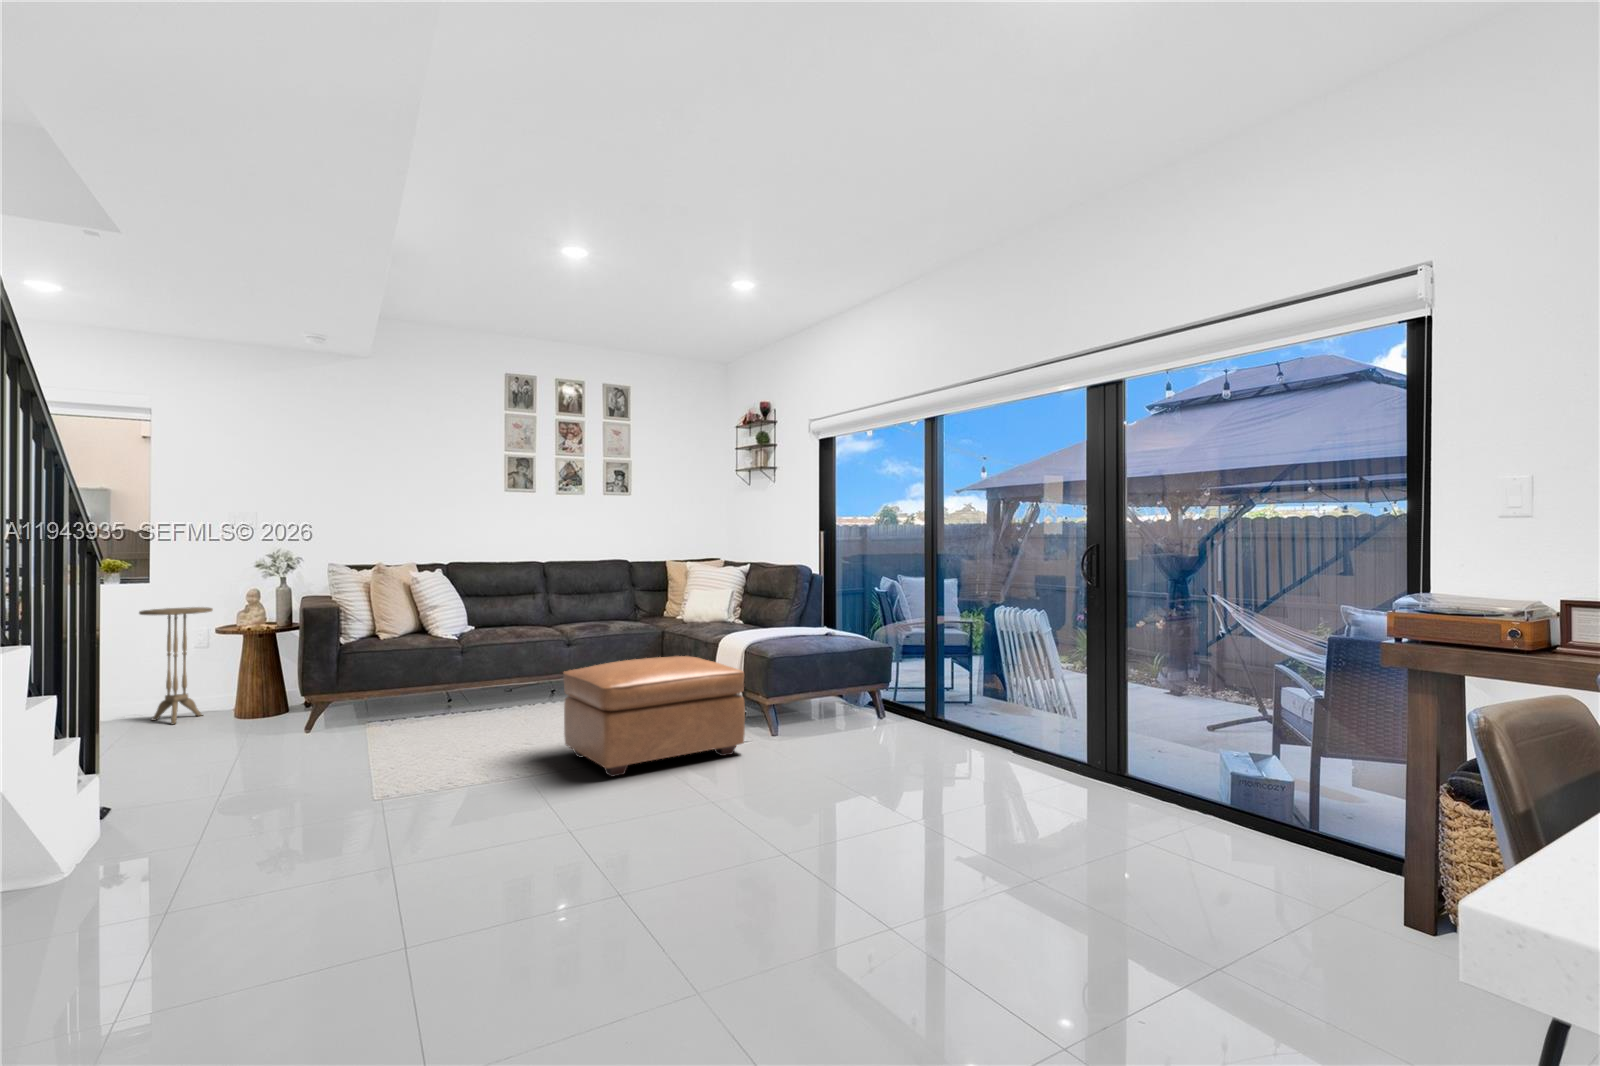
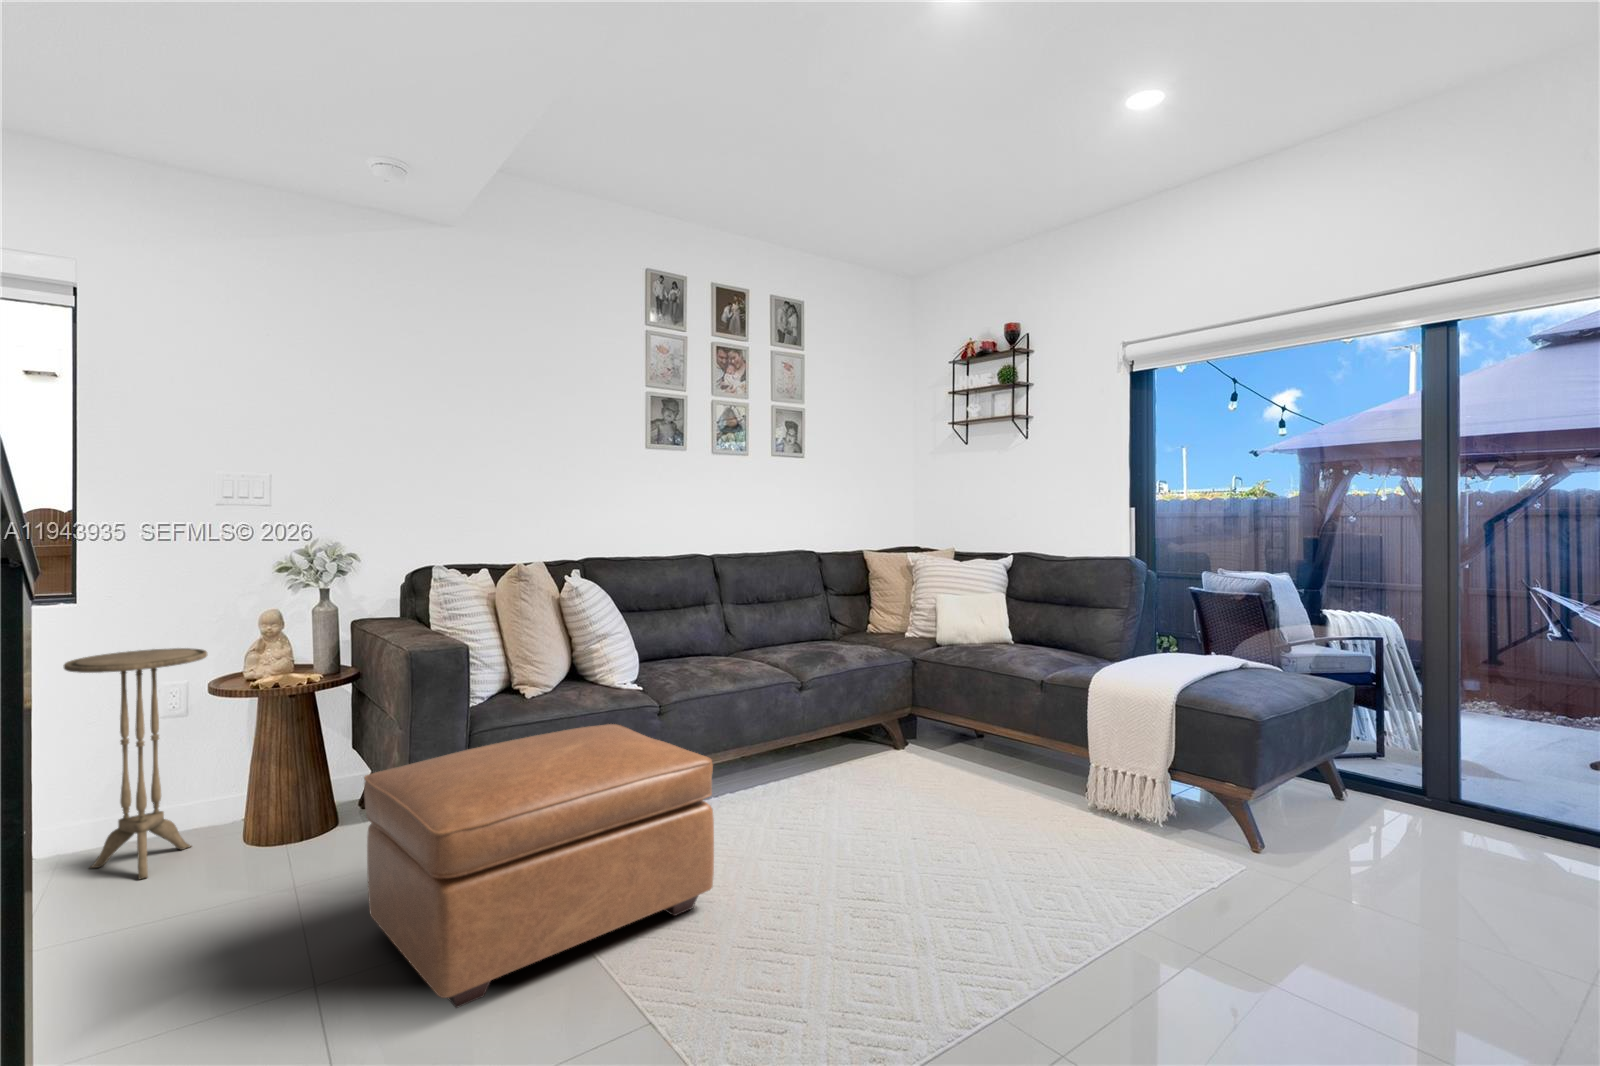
ottoman: present [564,656,745,777] -> present [364,724,714,1008]

